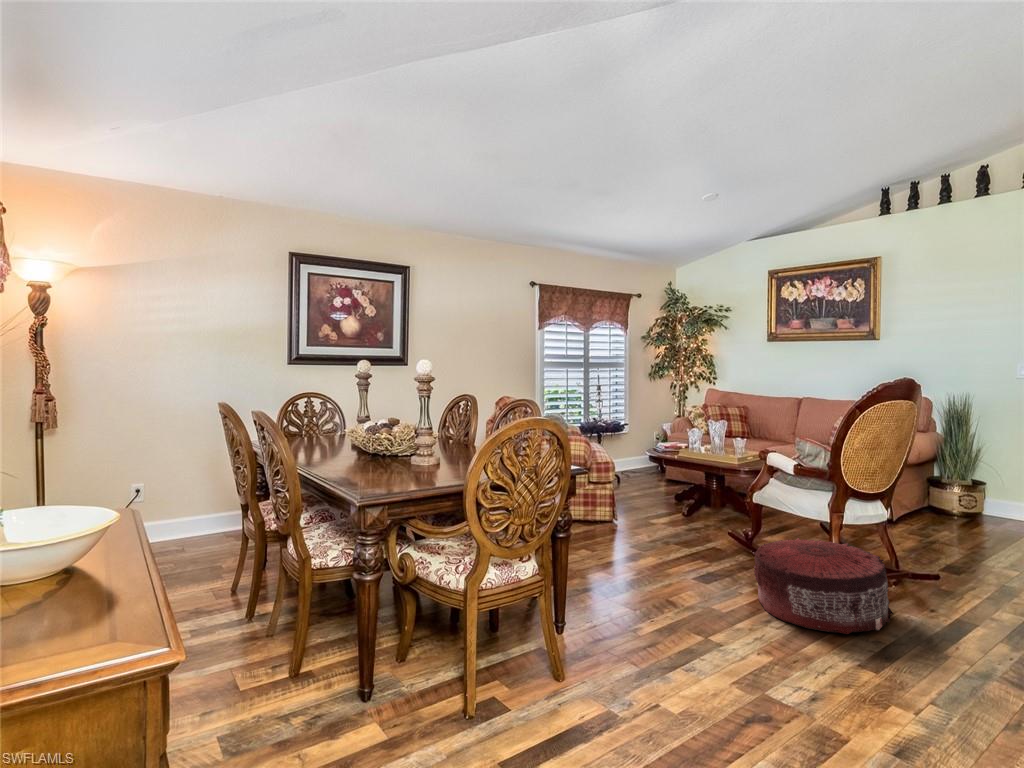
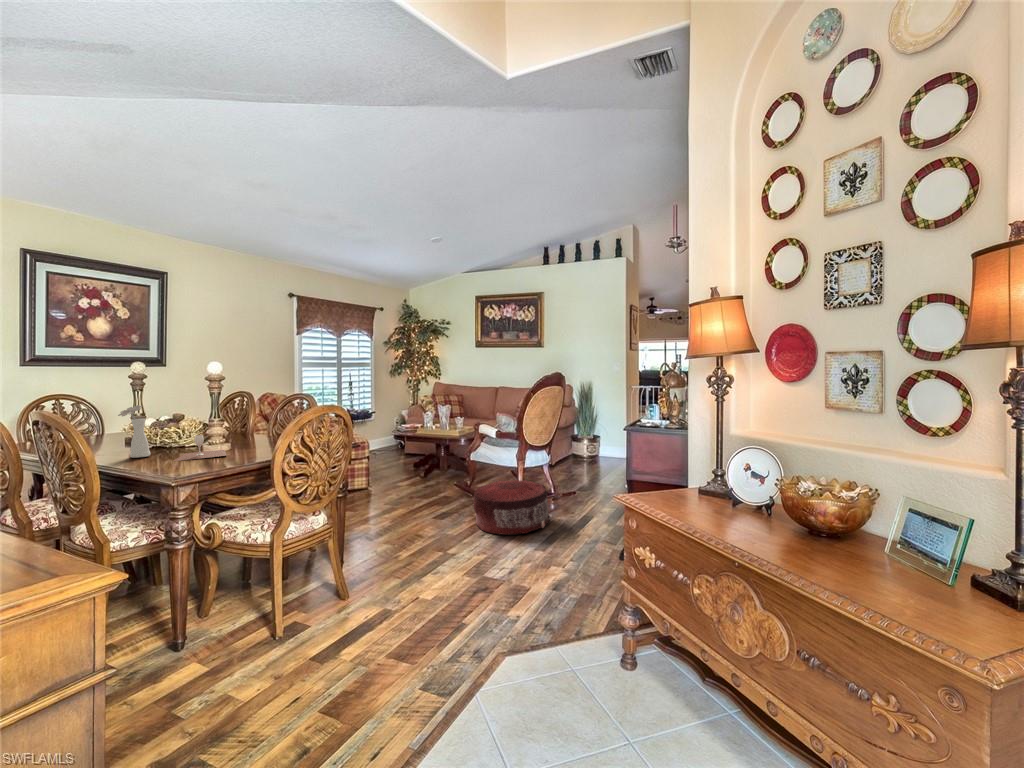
vase: none [333,407,361,465] -> present [118,405,150,458]
wine glass: none [374,444,432,473] -> present [174,435,227,461]

